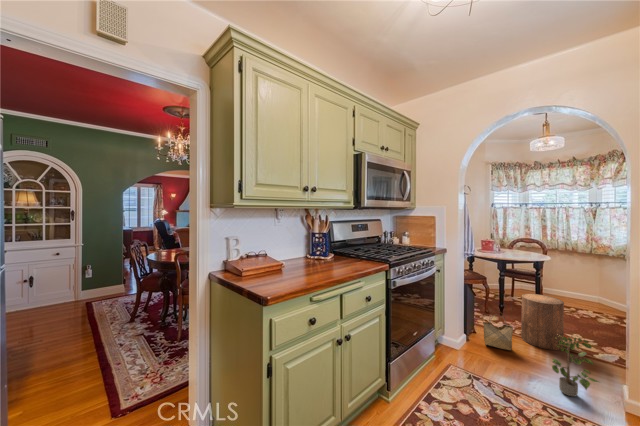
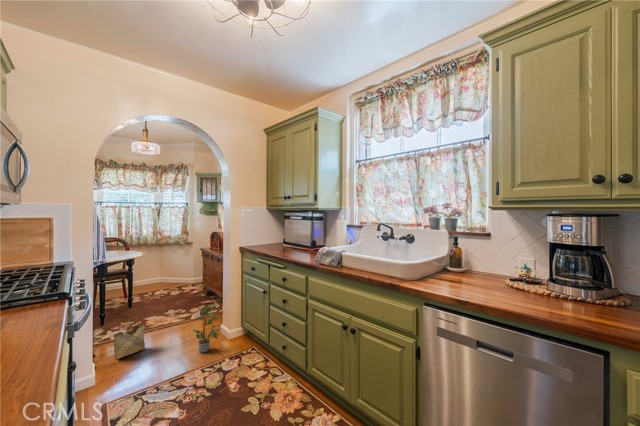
stool: present [521,294,564,350] -> none [139,285,174,335]

